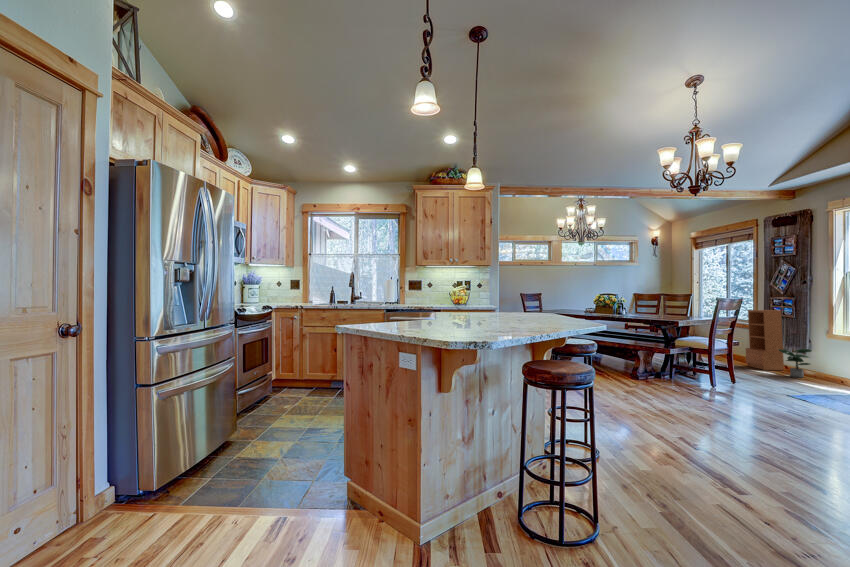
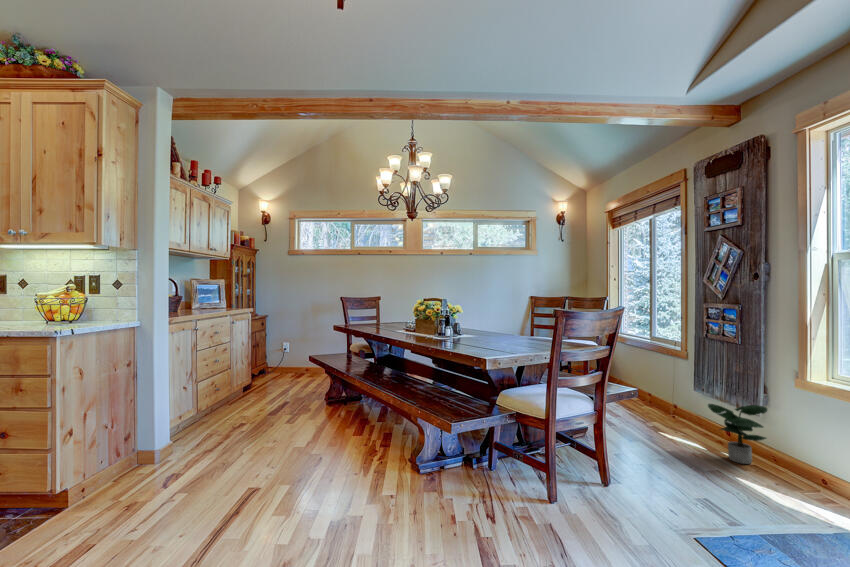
bookcase: present [746,310,784,370] -> none [662,326,723,438]

